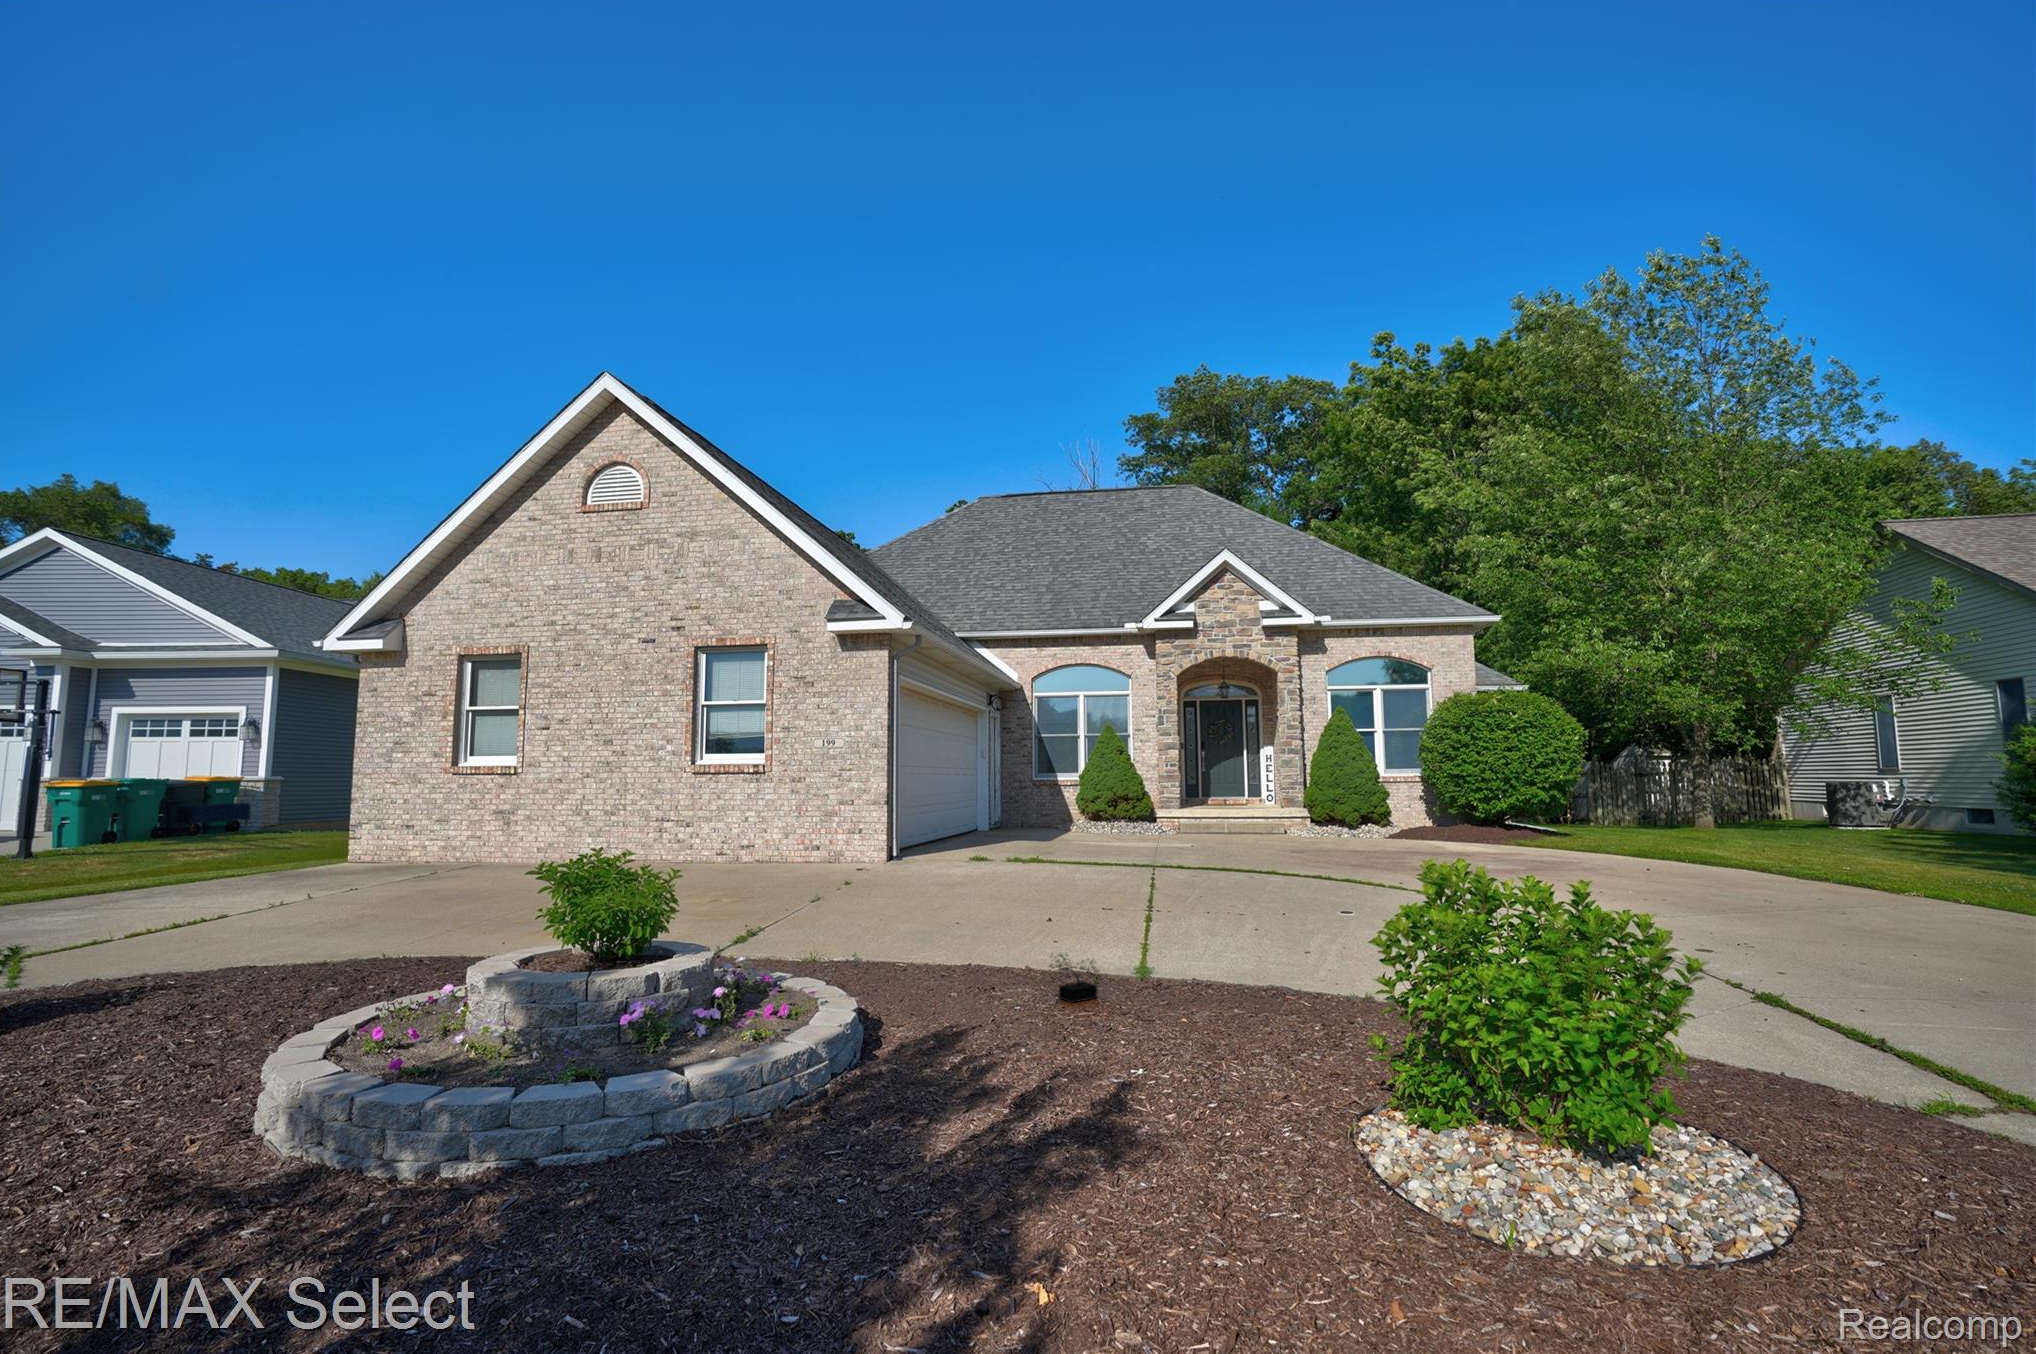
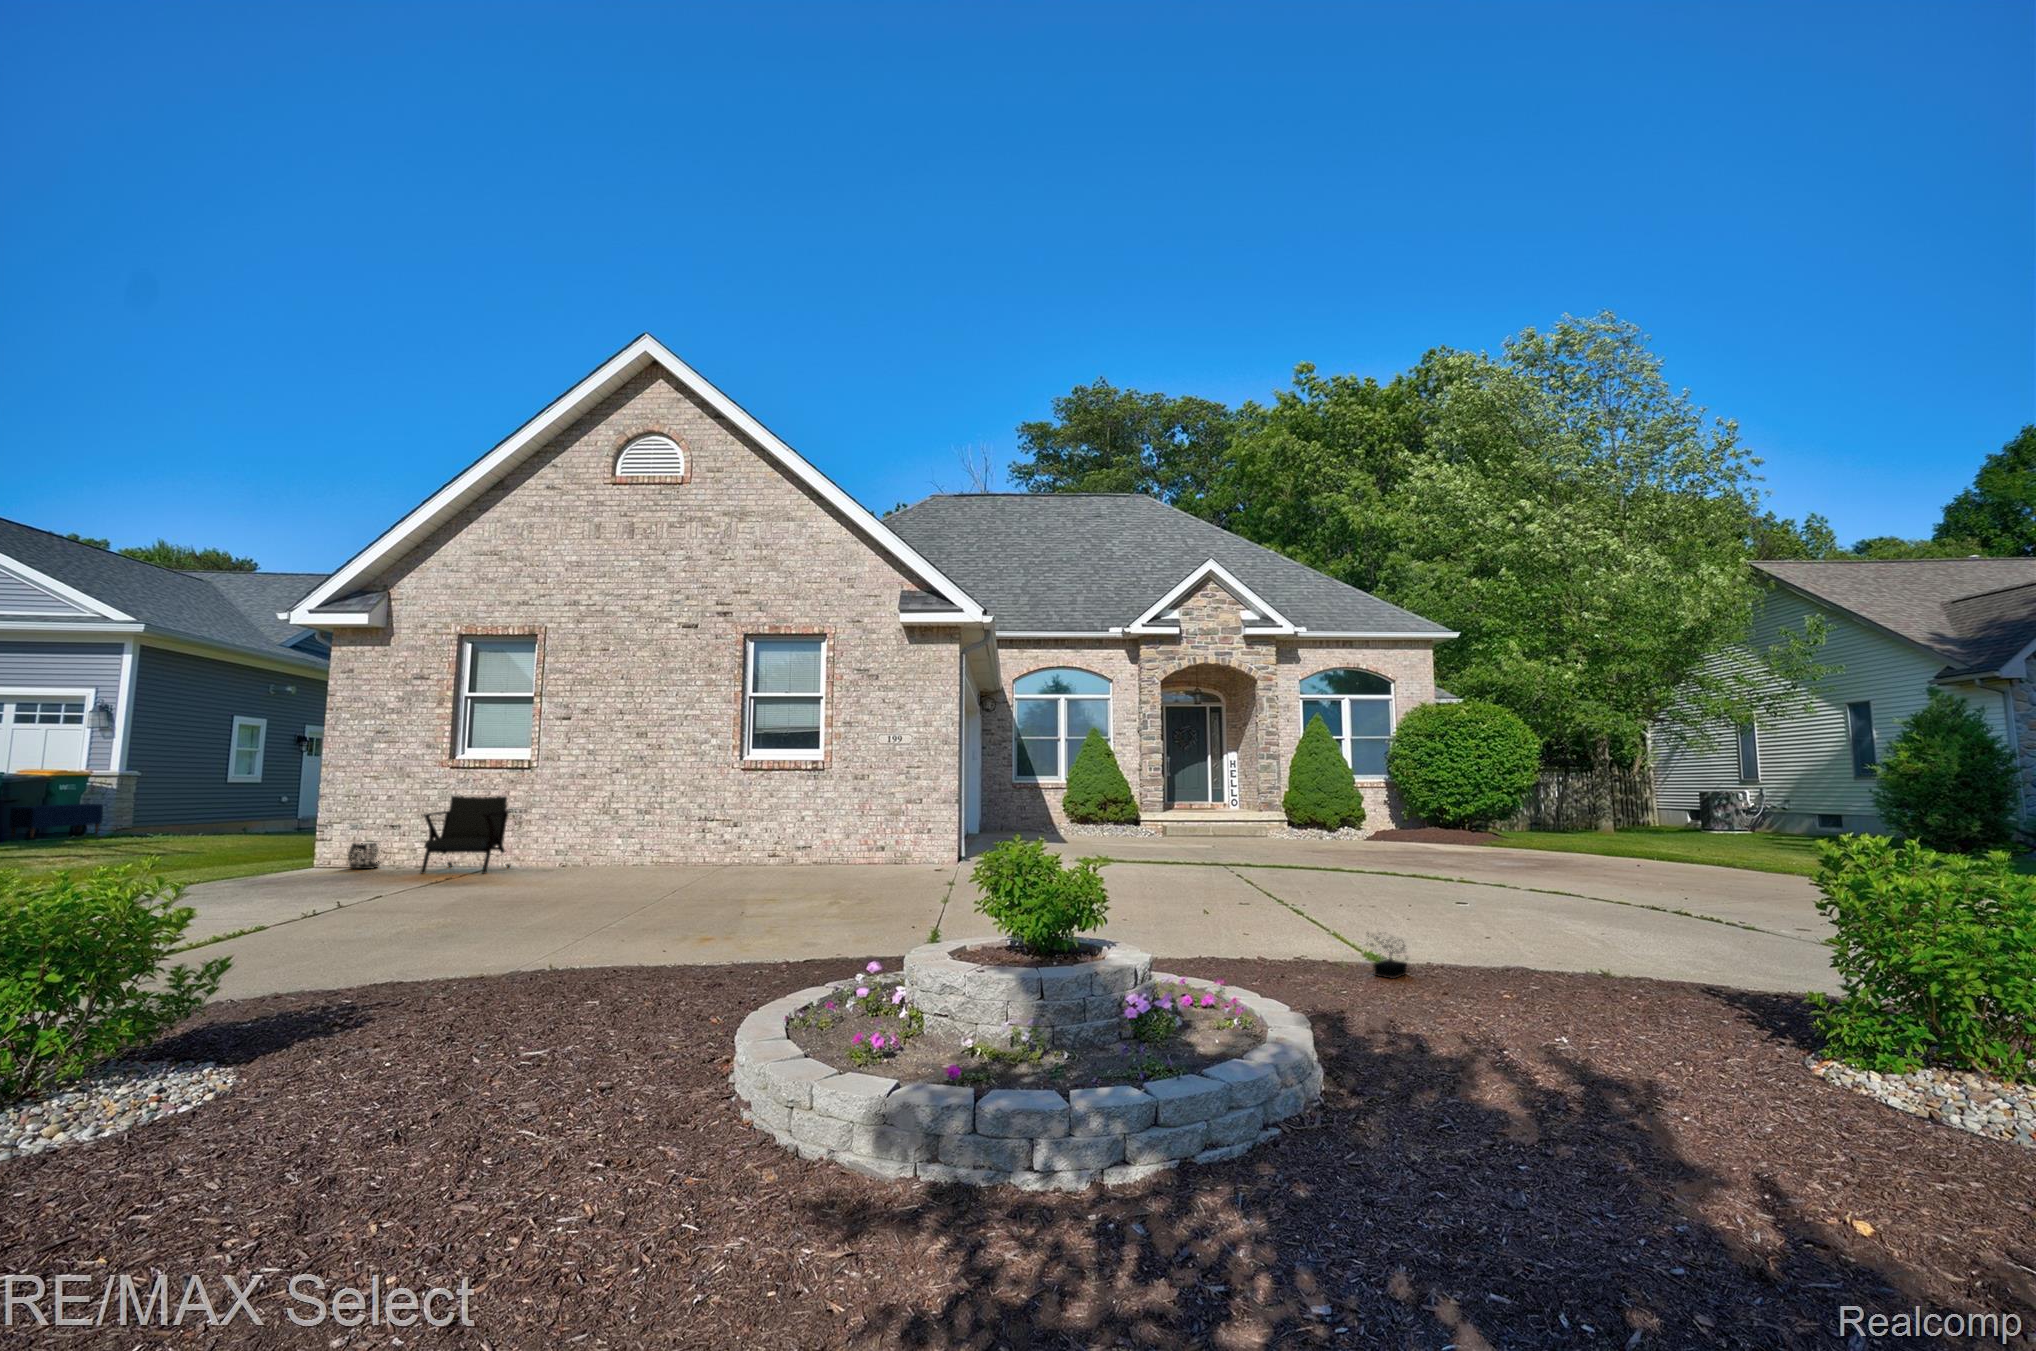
lounge chair: none [414,800,500,869] -> present [420,796,510,874]
woven basket: none [365,839,397,864] -> present [348,841,379,869]

